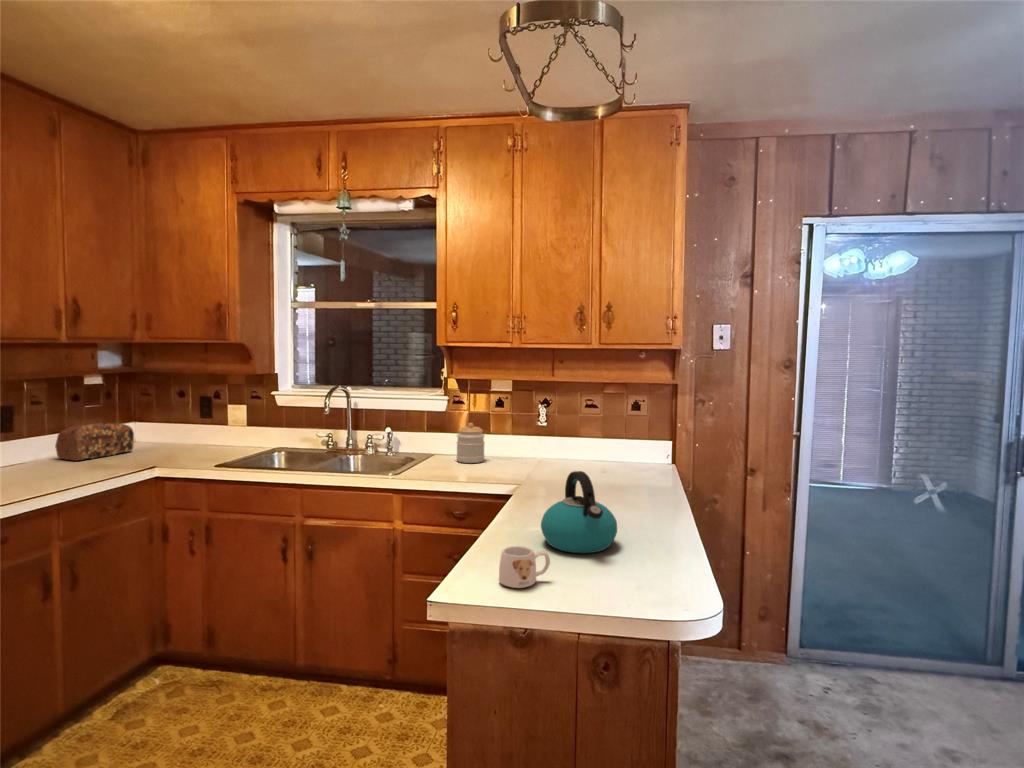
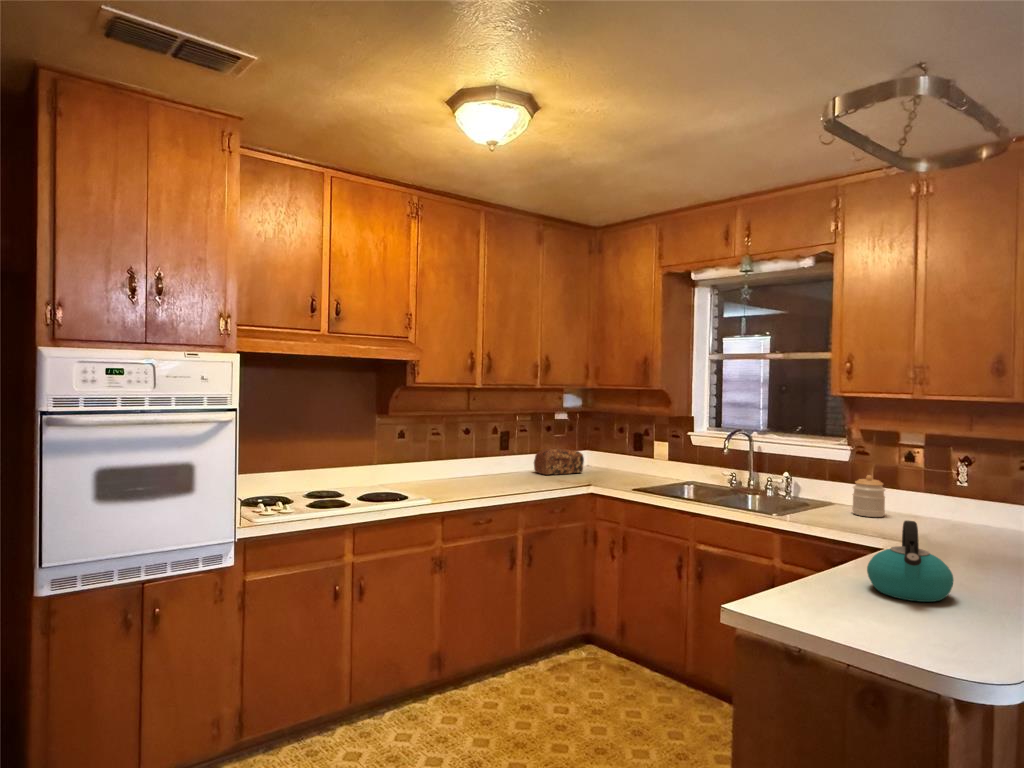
mug: present [499,546,550,588] -> none [796,571,846,607]

